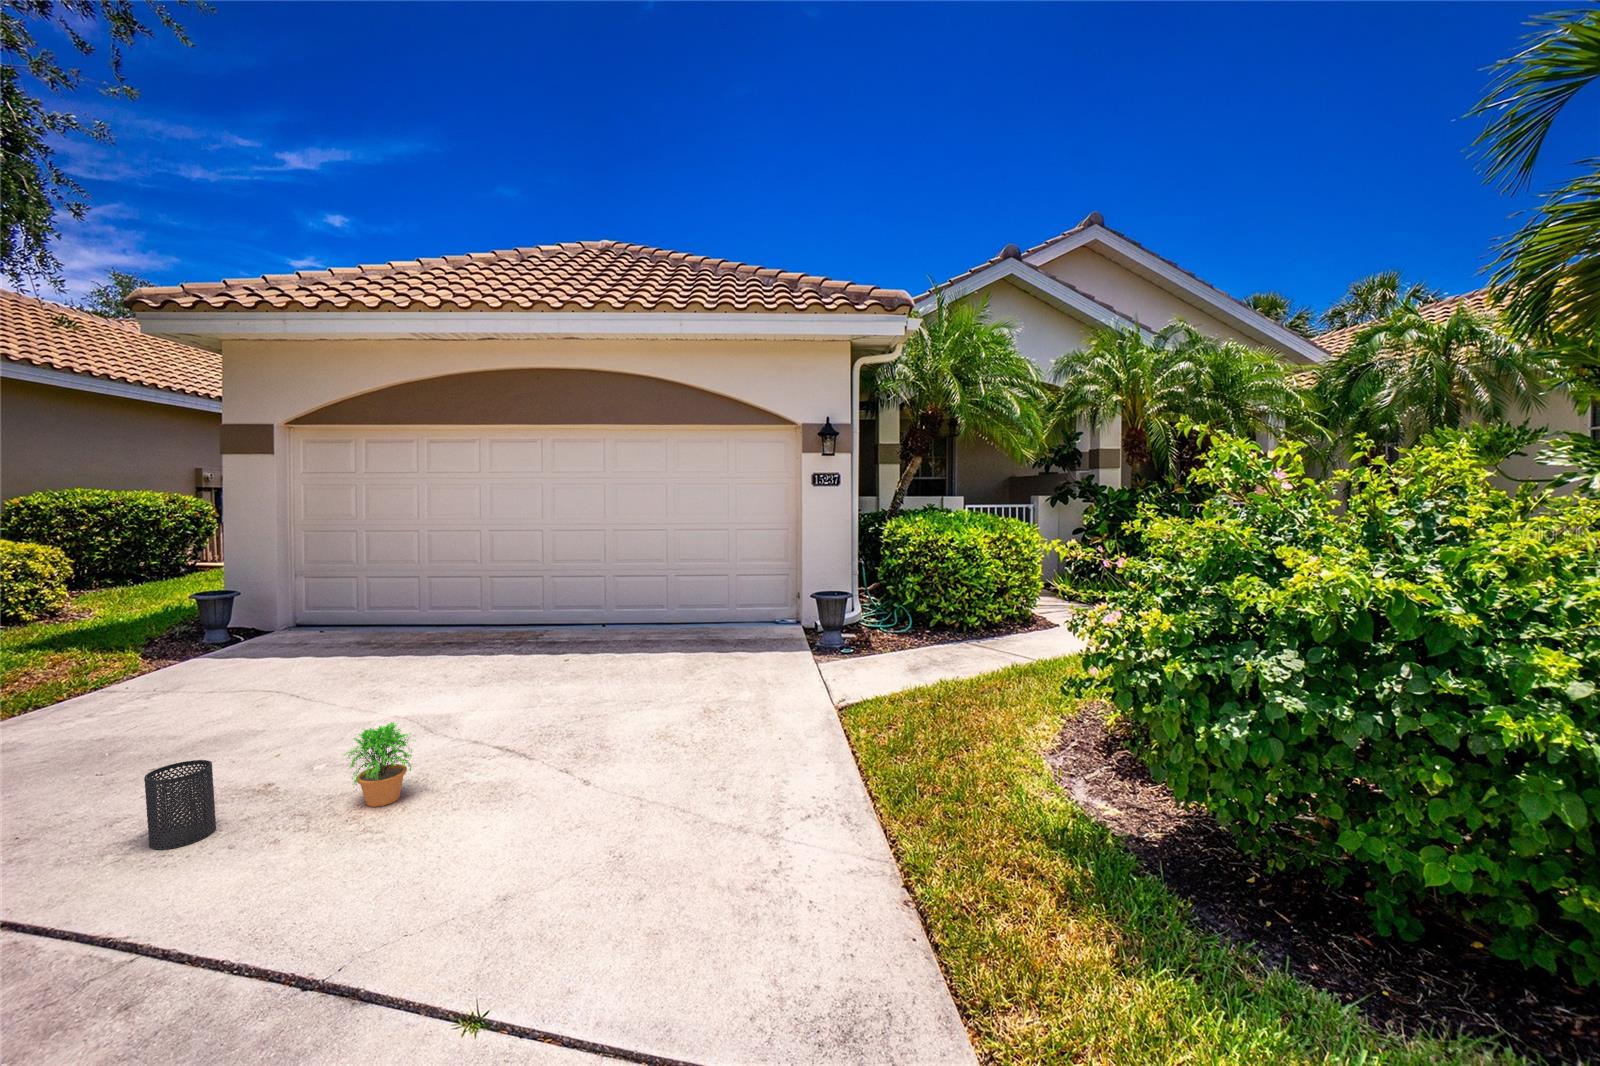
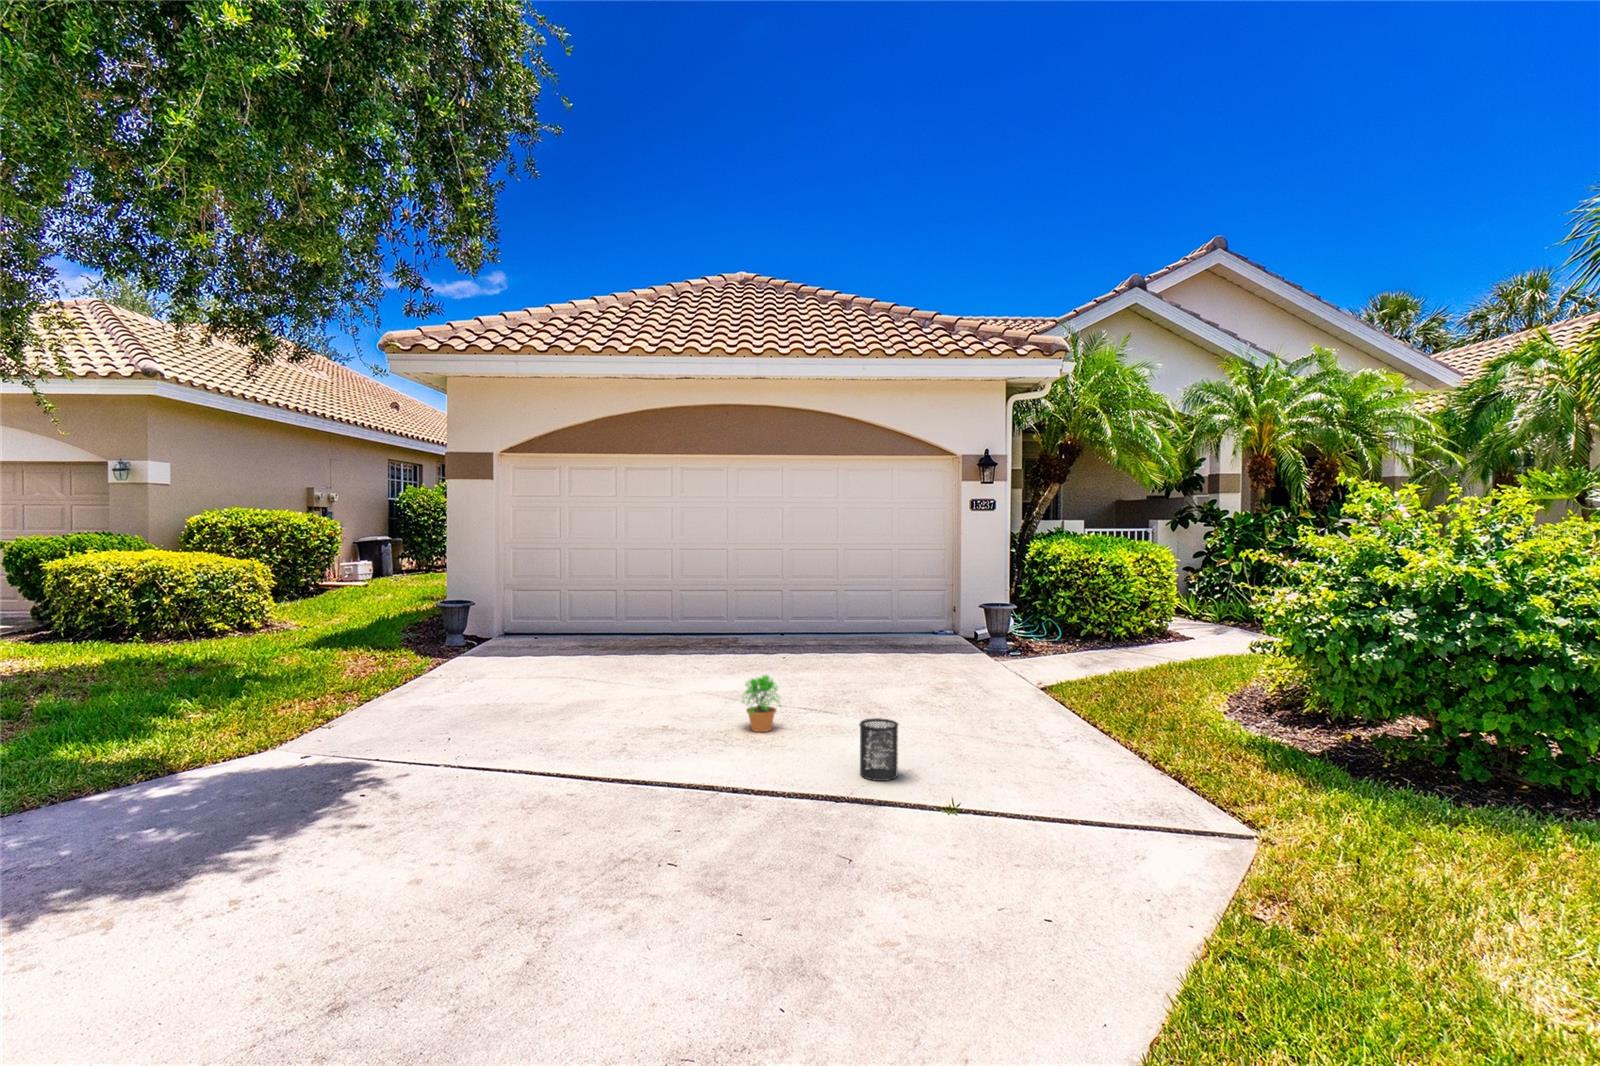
trash can: present [144,760,216,850] -> present [859,718,898,781]

